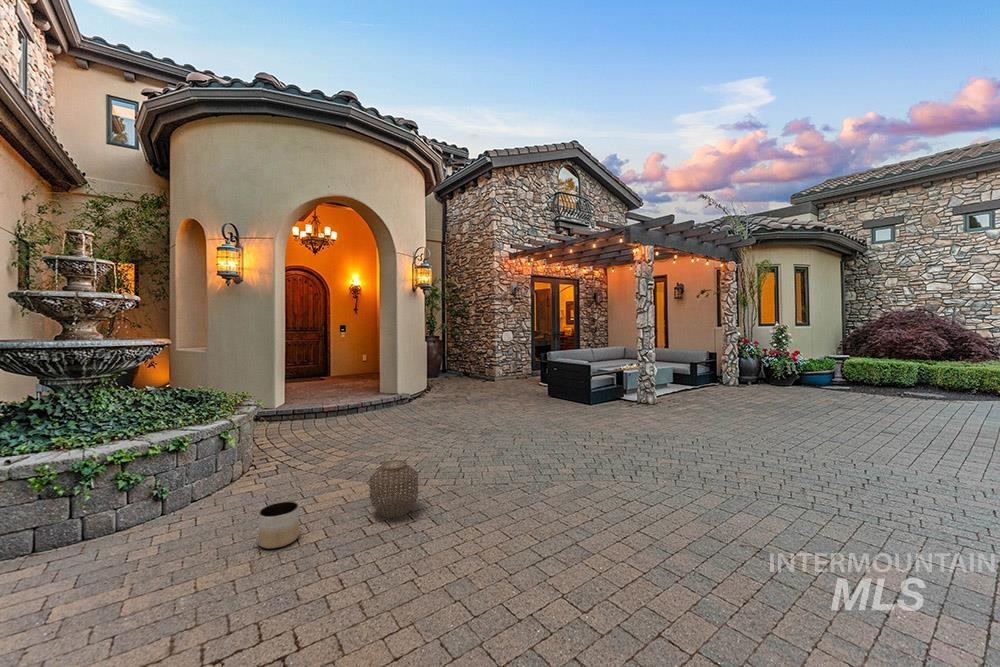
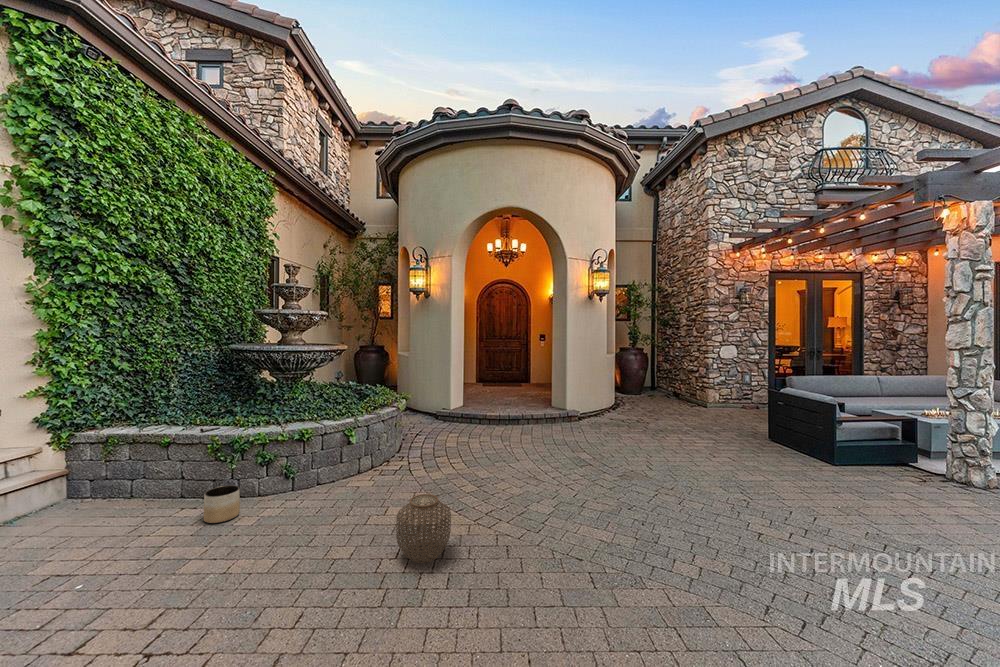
planter: present [259,501,299,549] -> present [204,485,240,523]

